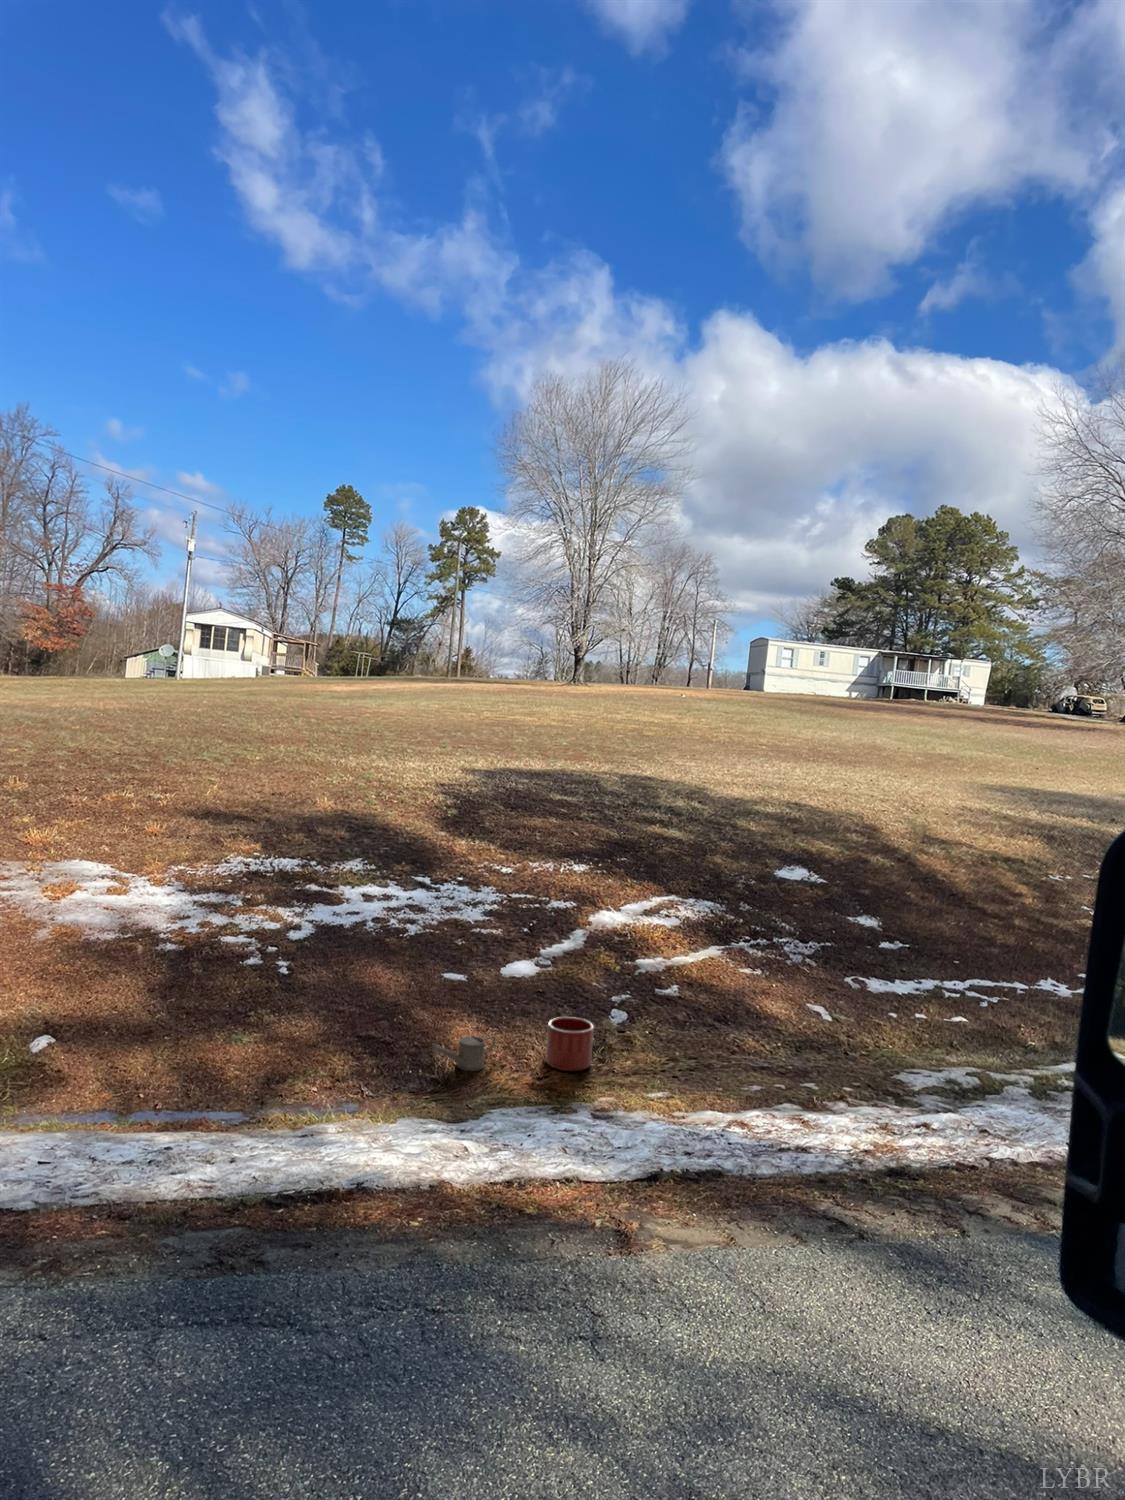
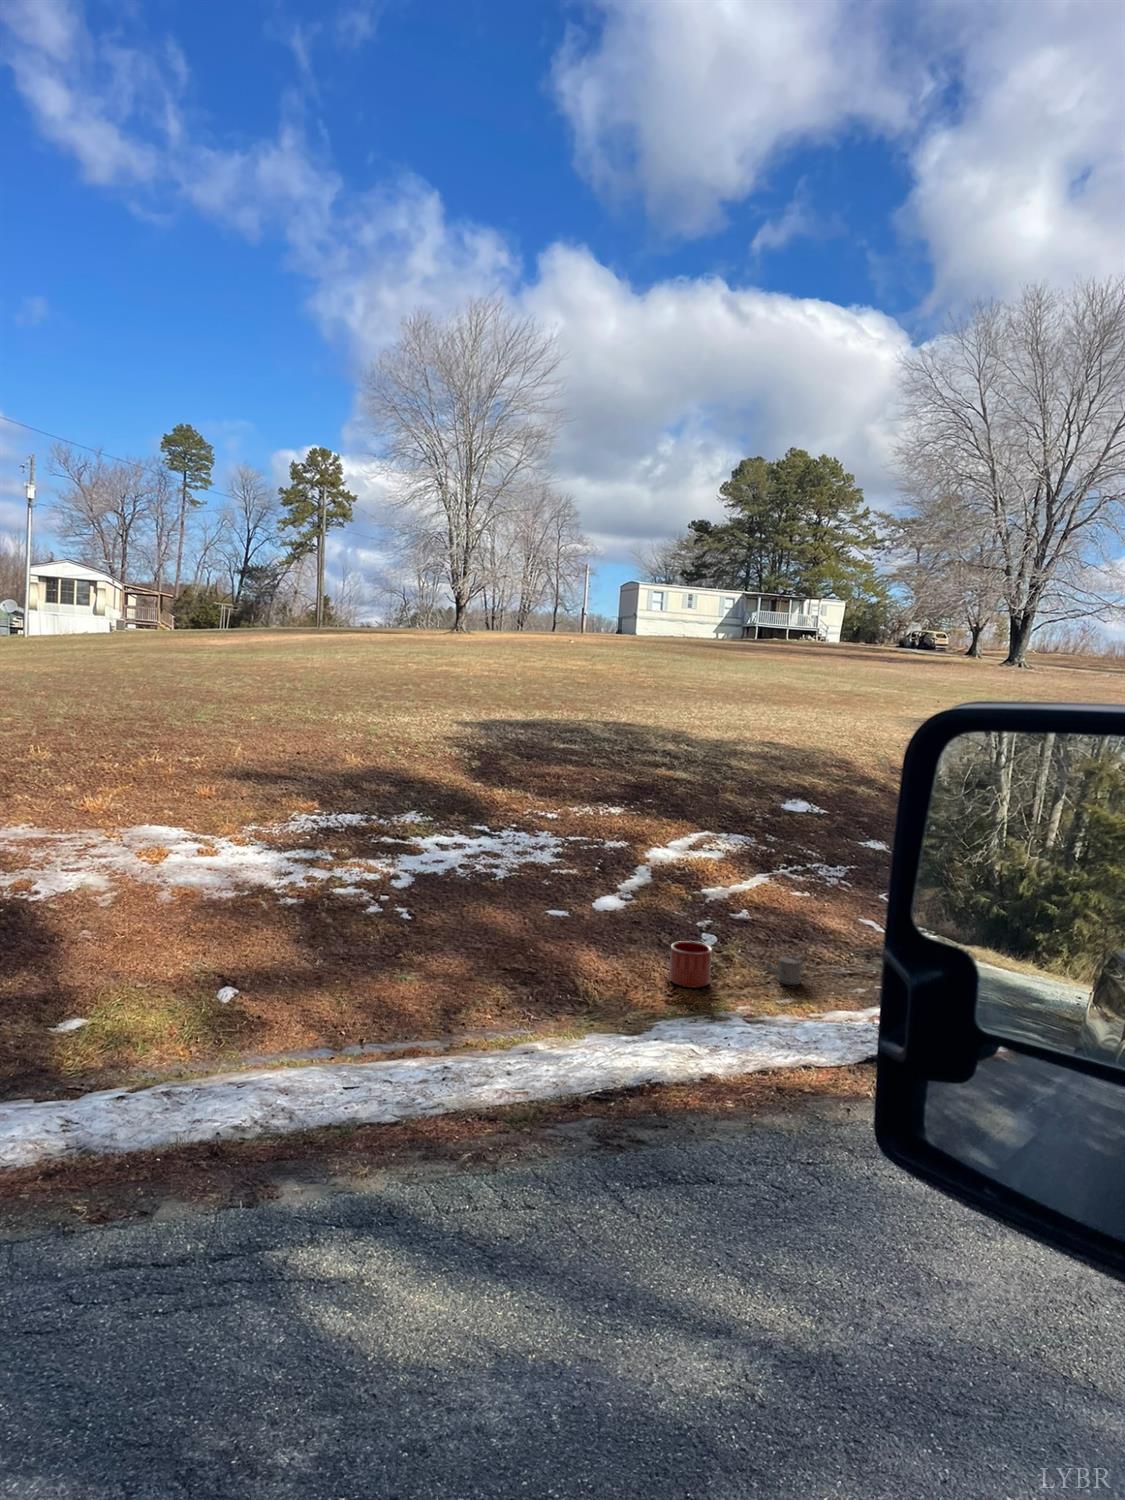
watering can: present [432,1036,496,1071] -> present [766,955,803,985]

